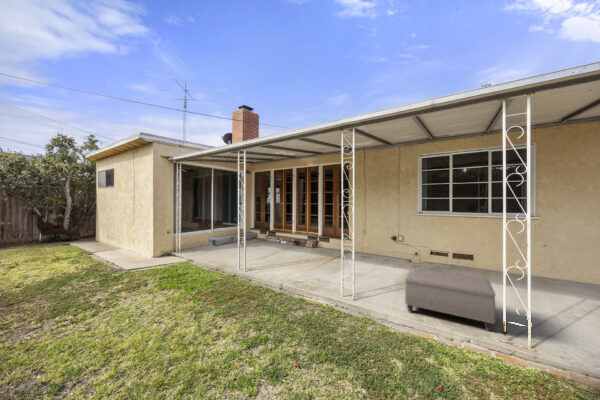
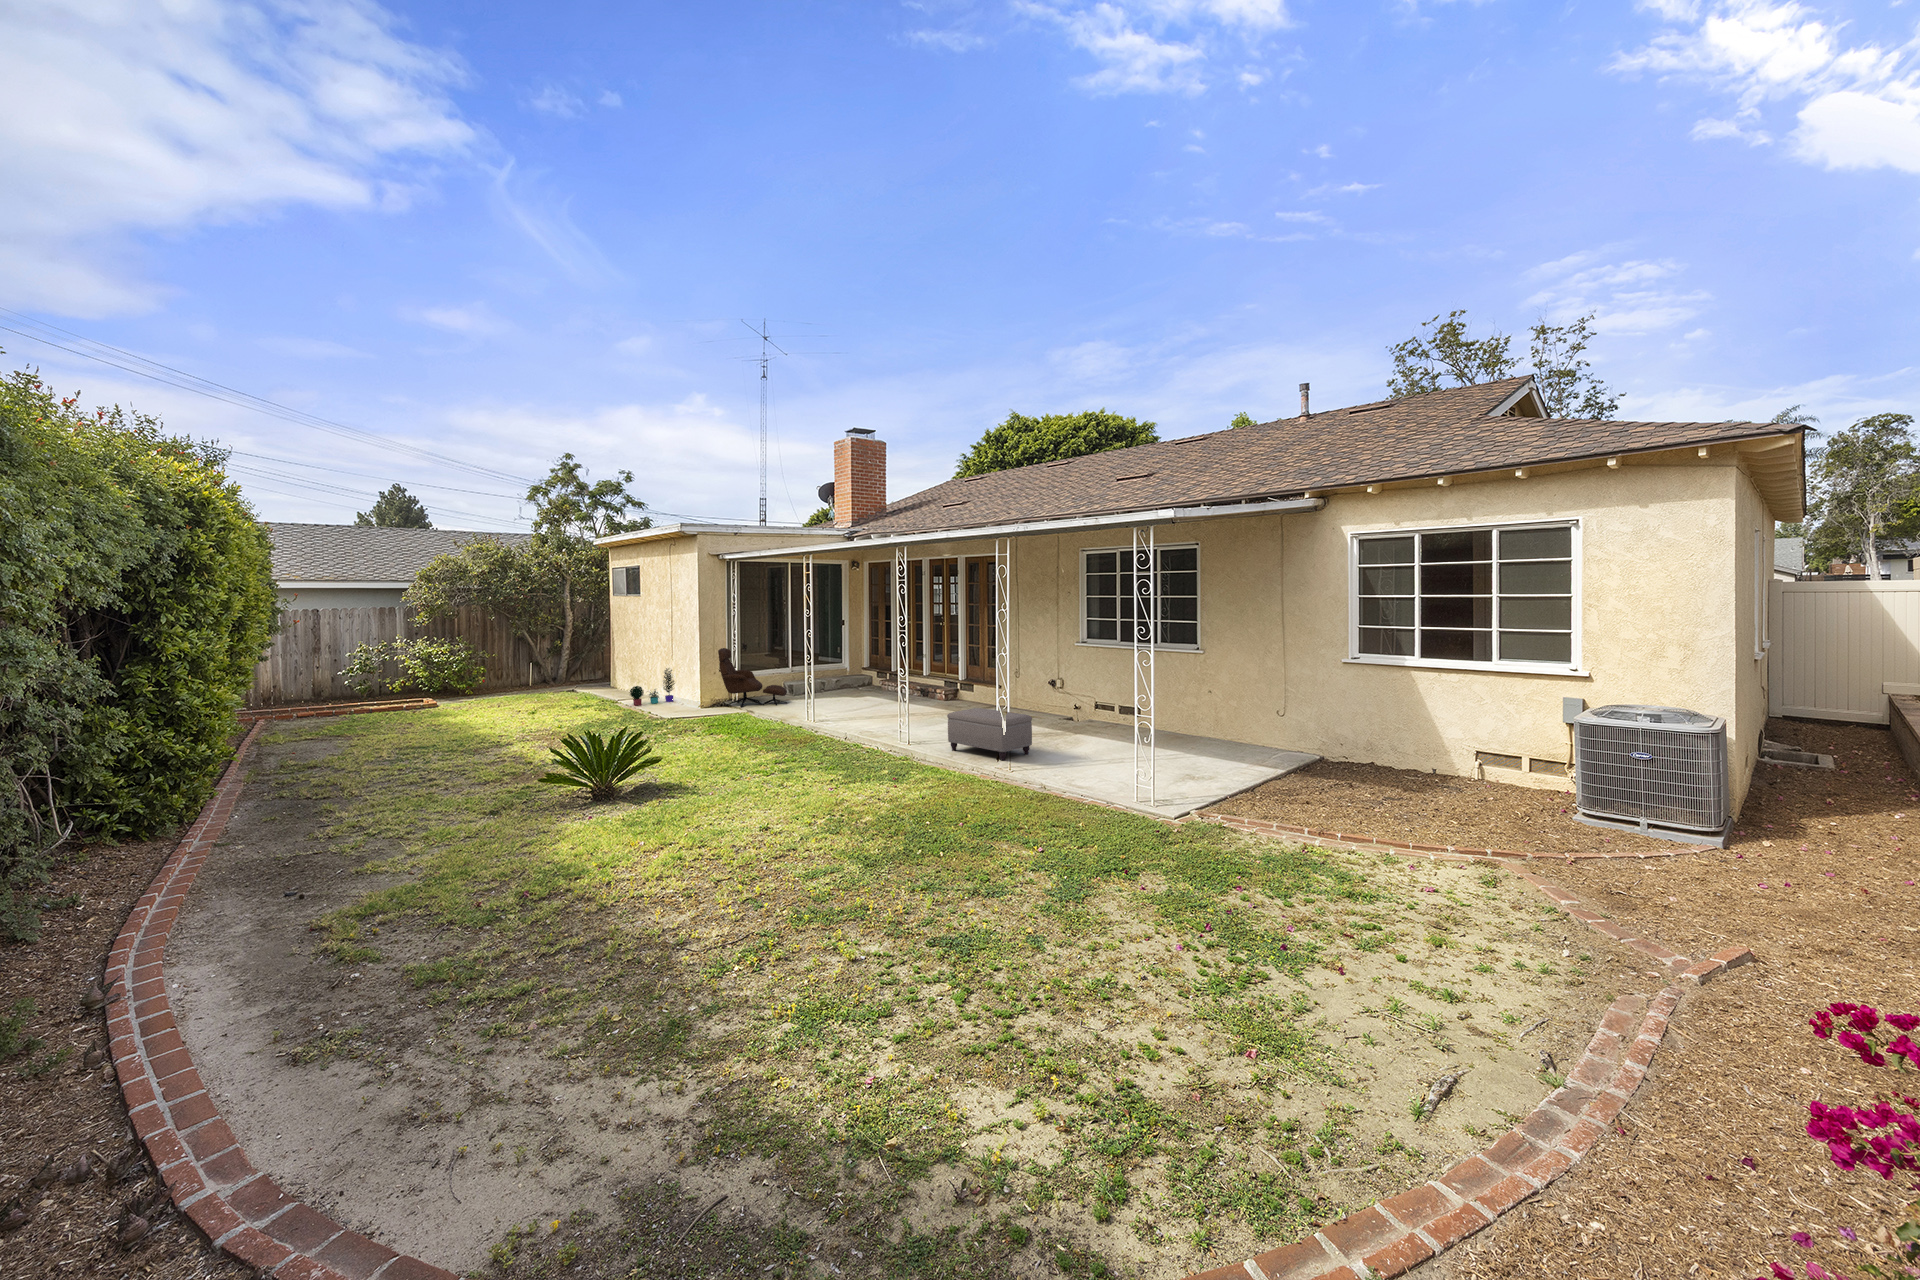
lounge chair: present [37,214,81,241] -> present [718,648,787,707]
potted plant: none [98,231,135,258] -> present [630,668,675,706]

